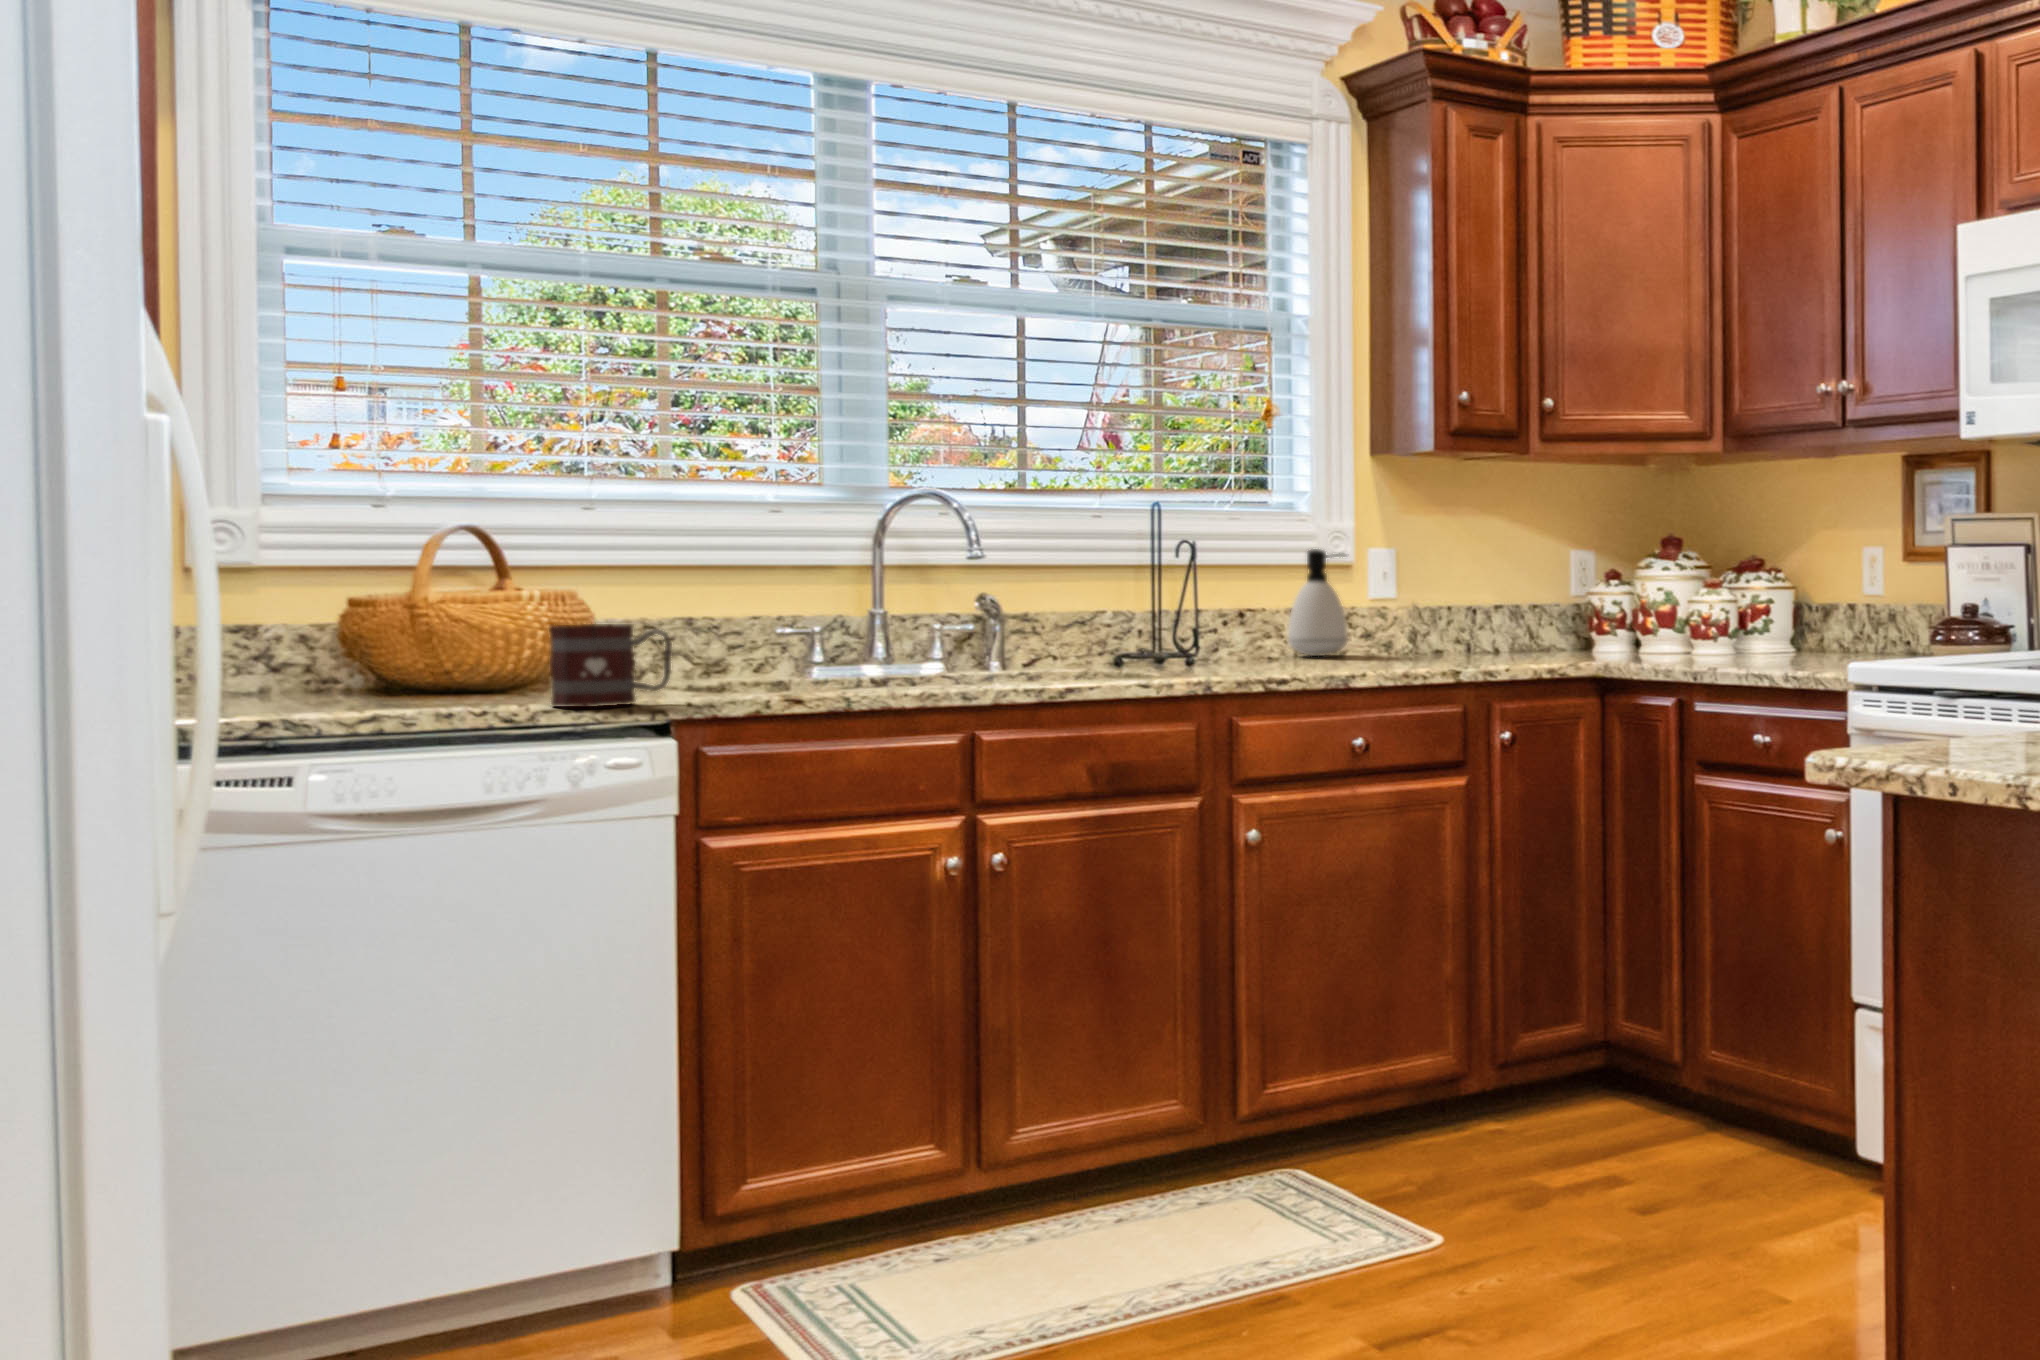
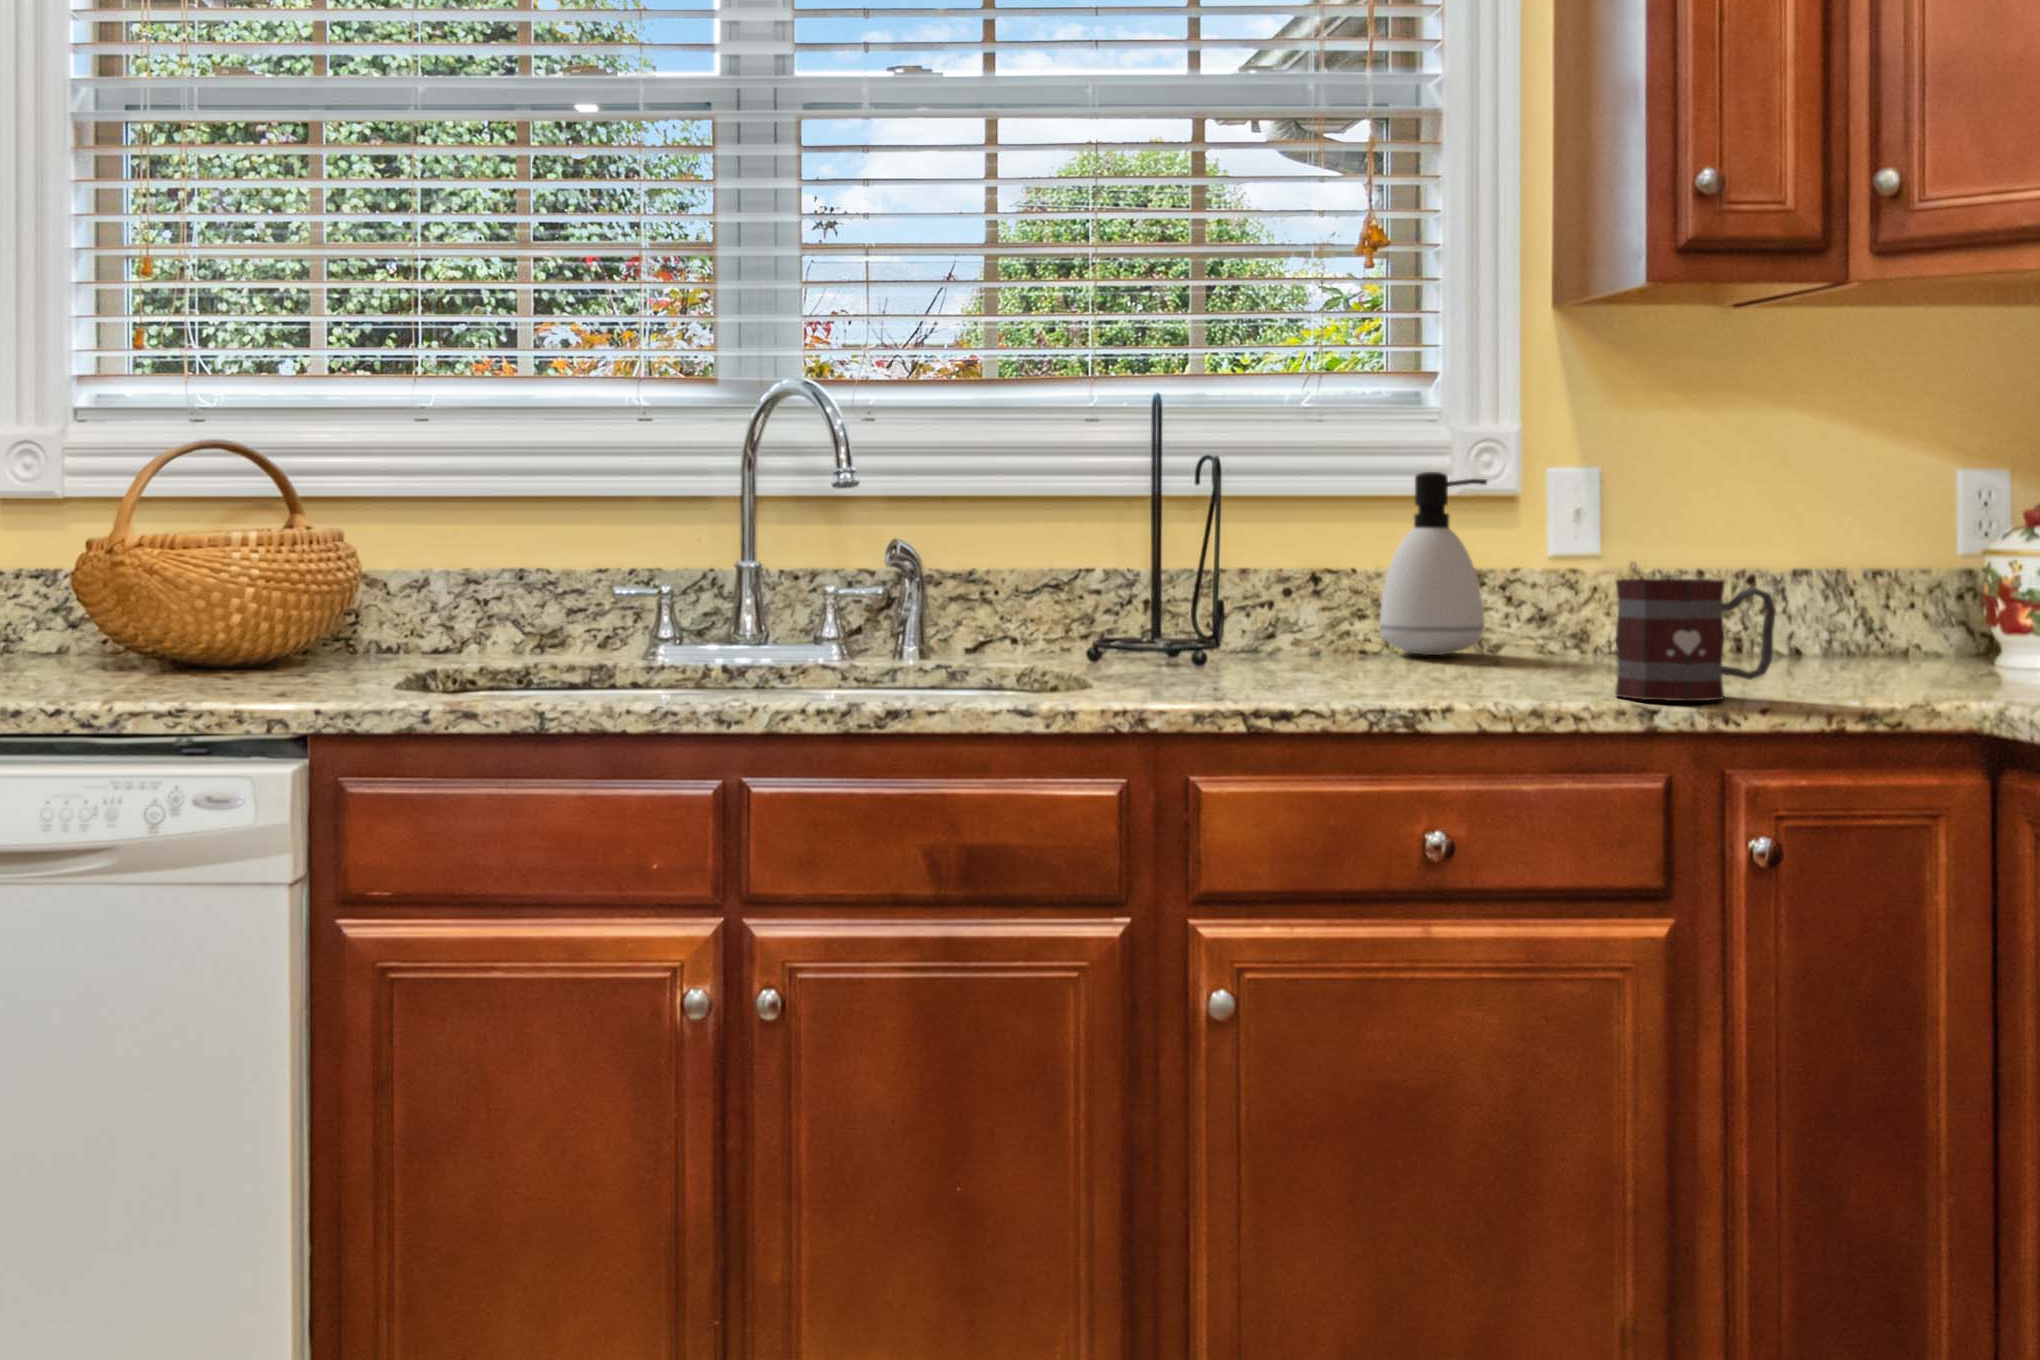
mug: present [549,624,672,707] -> present [1615,579,1776,701]

